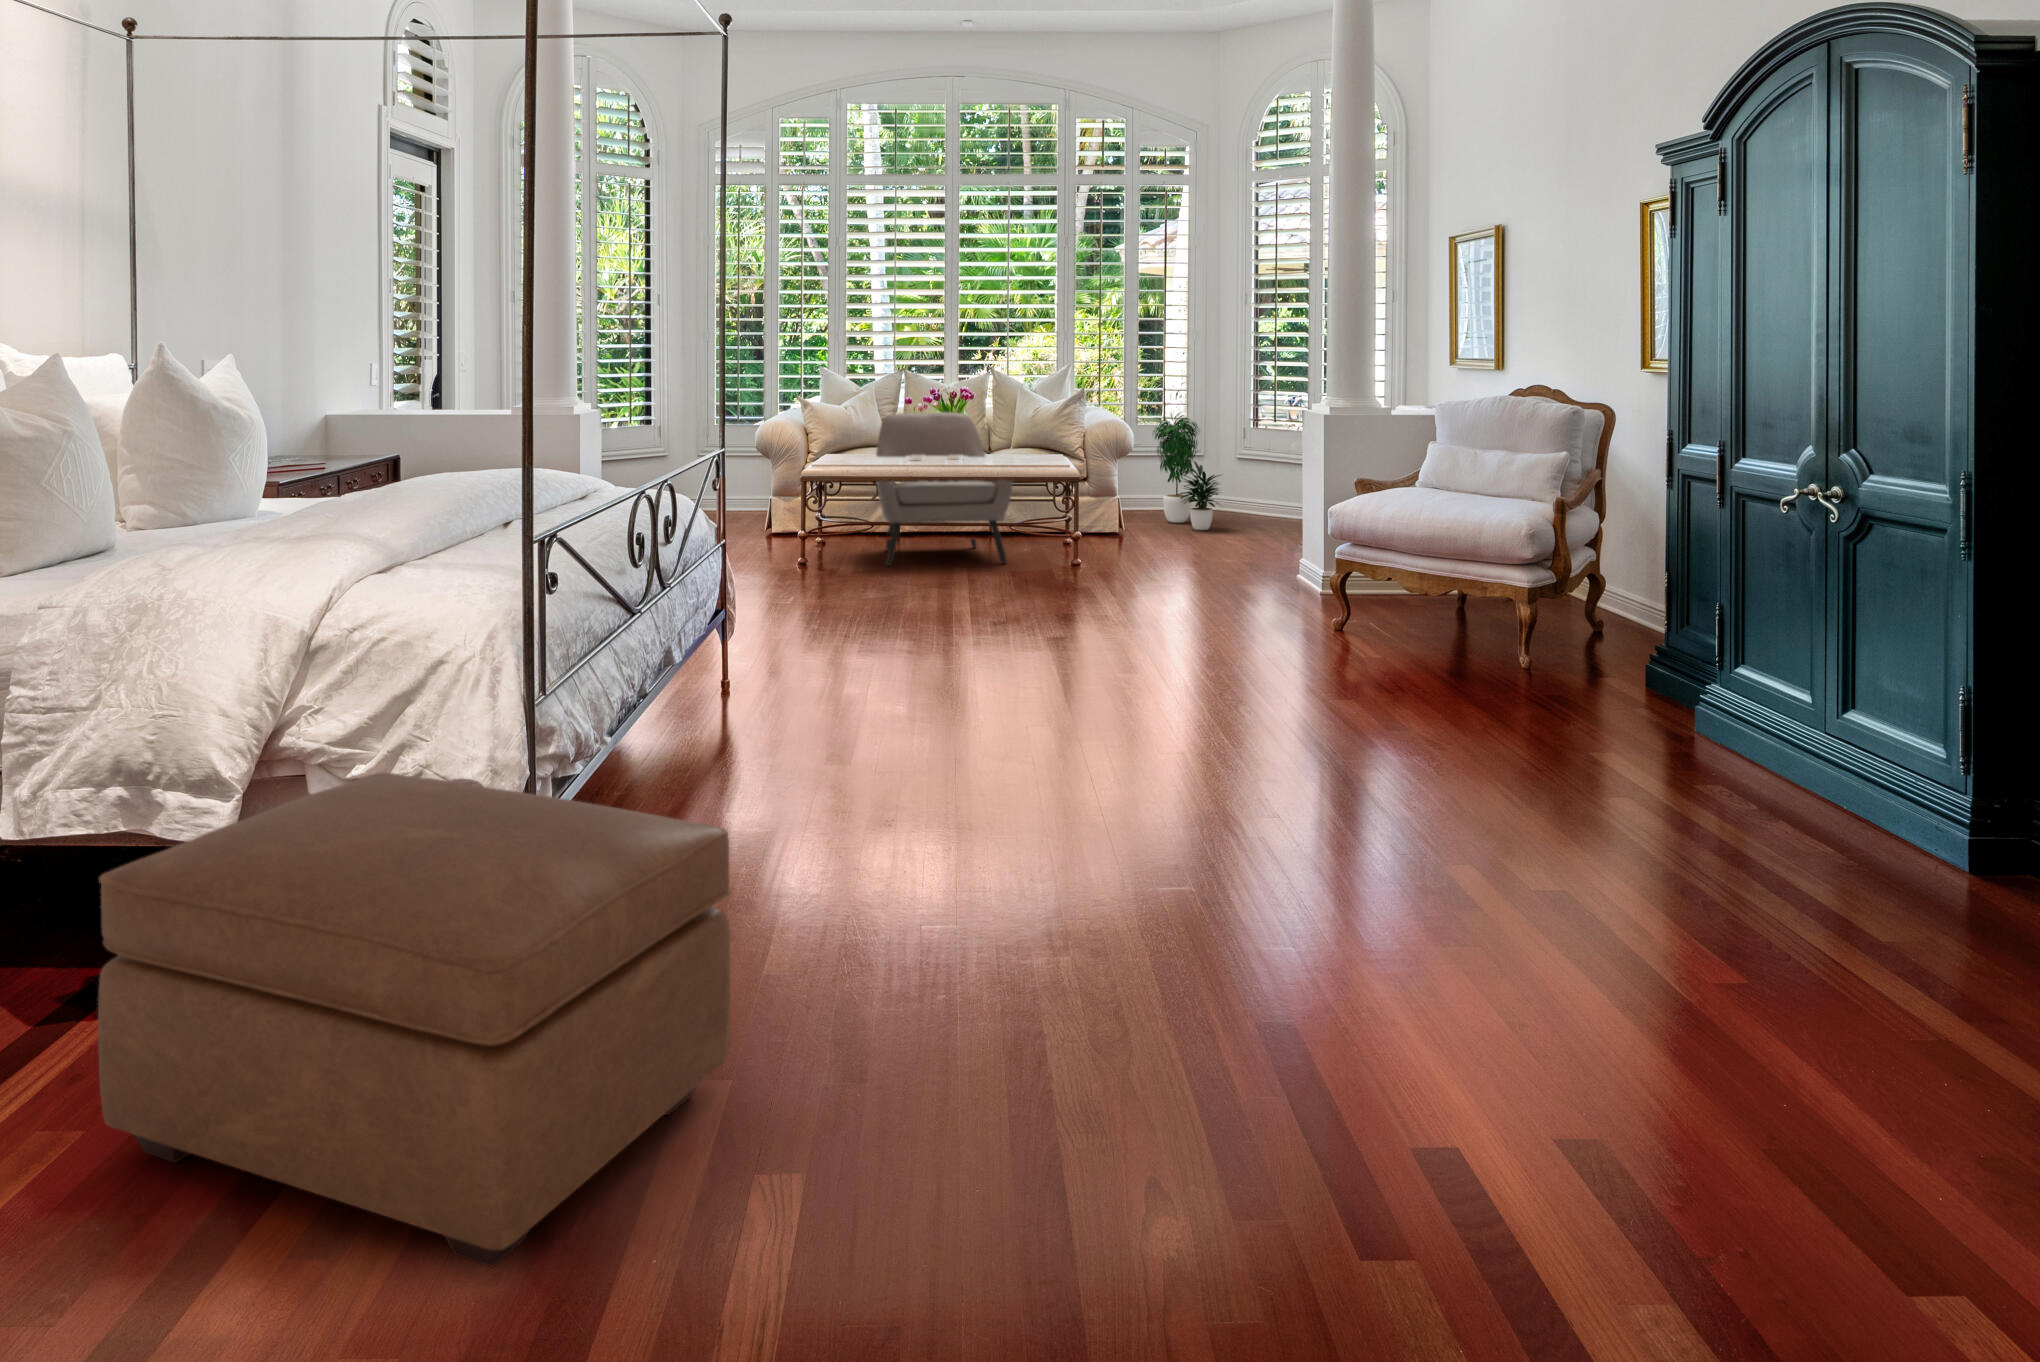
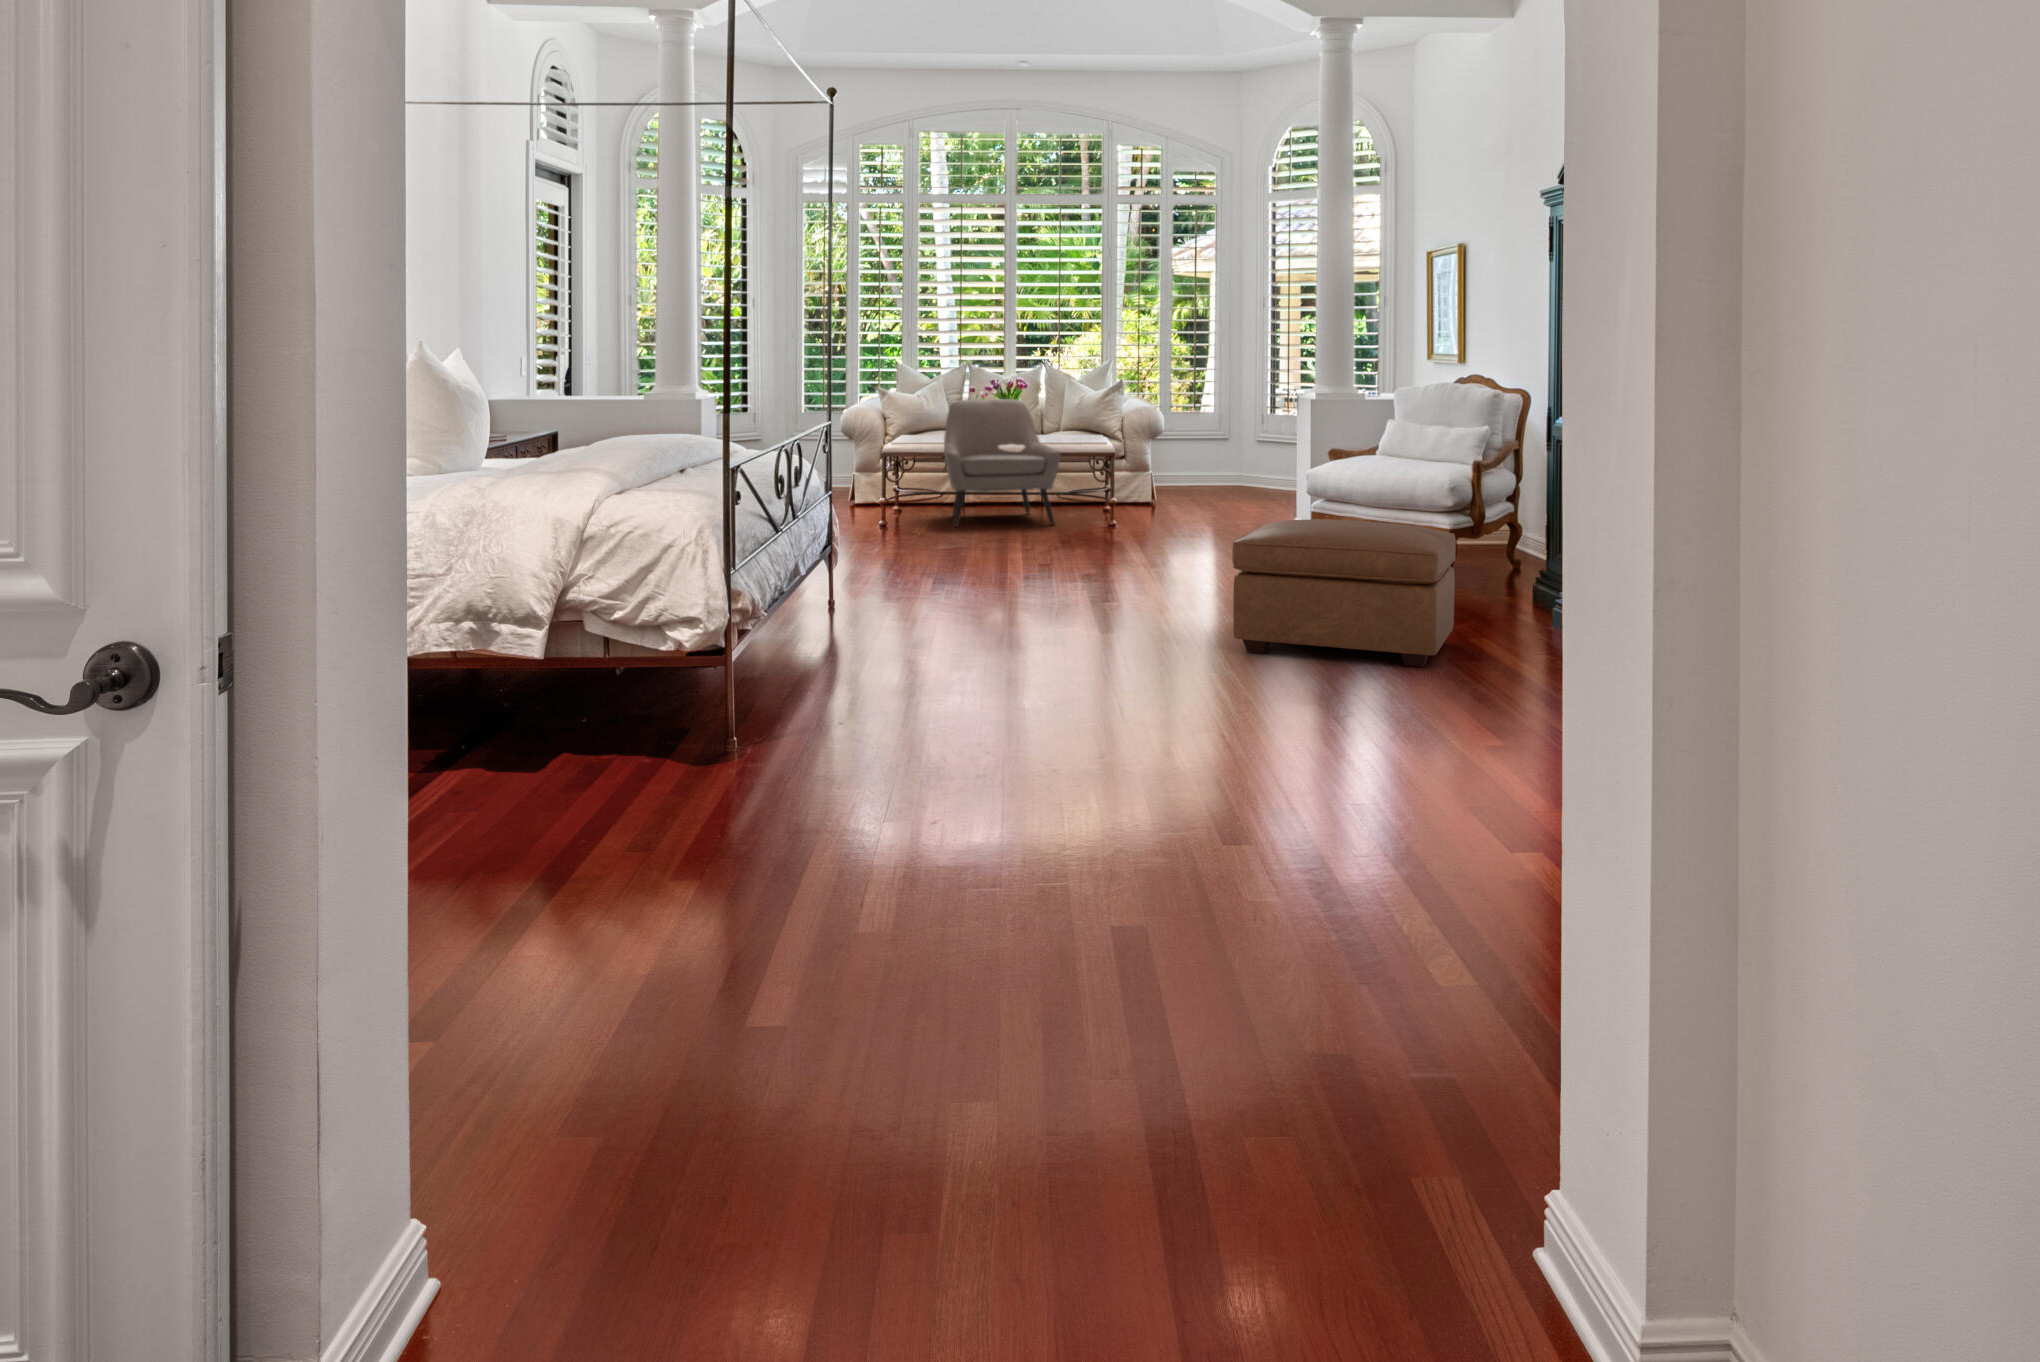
potted plant: present [1153,414,1220,530] -> none [1181,396,1243,501]
ottoman: present [98,772,730,1267] -> present [1232,519,1456,667]

